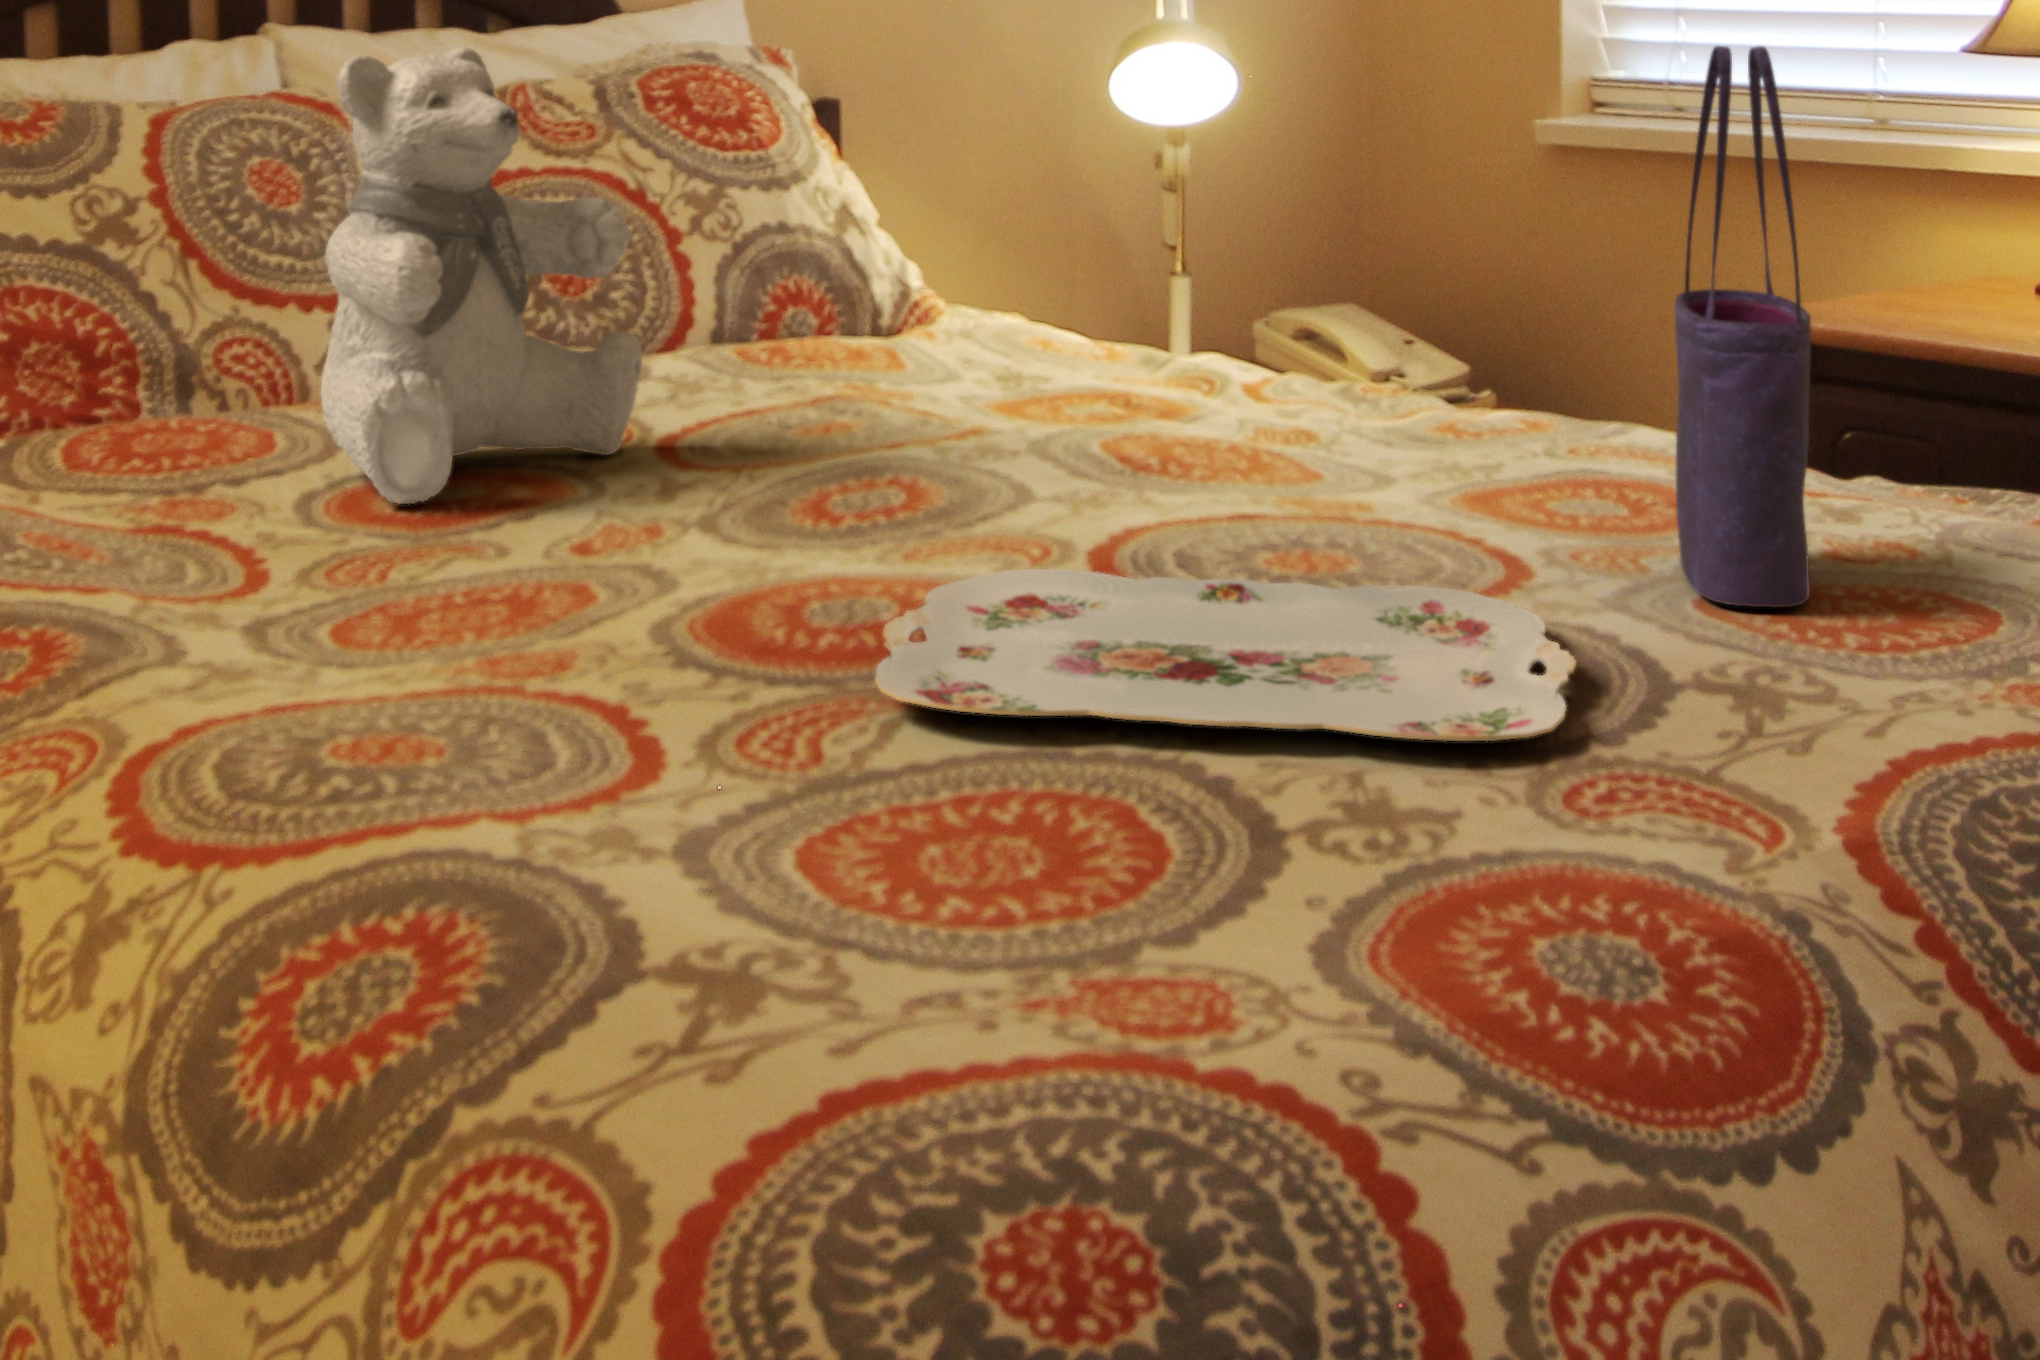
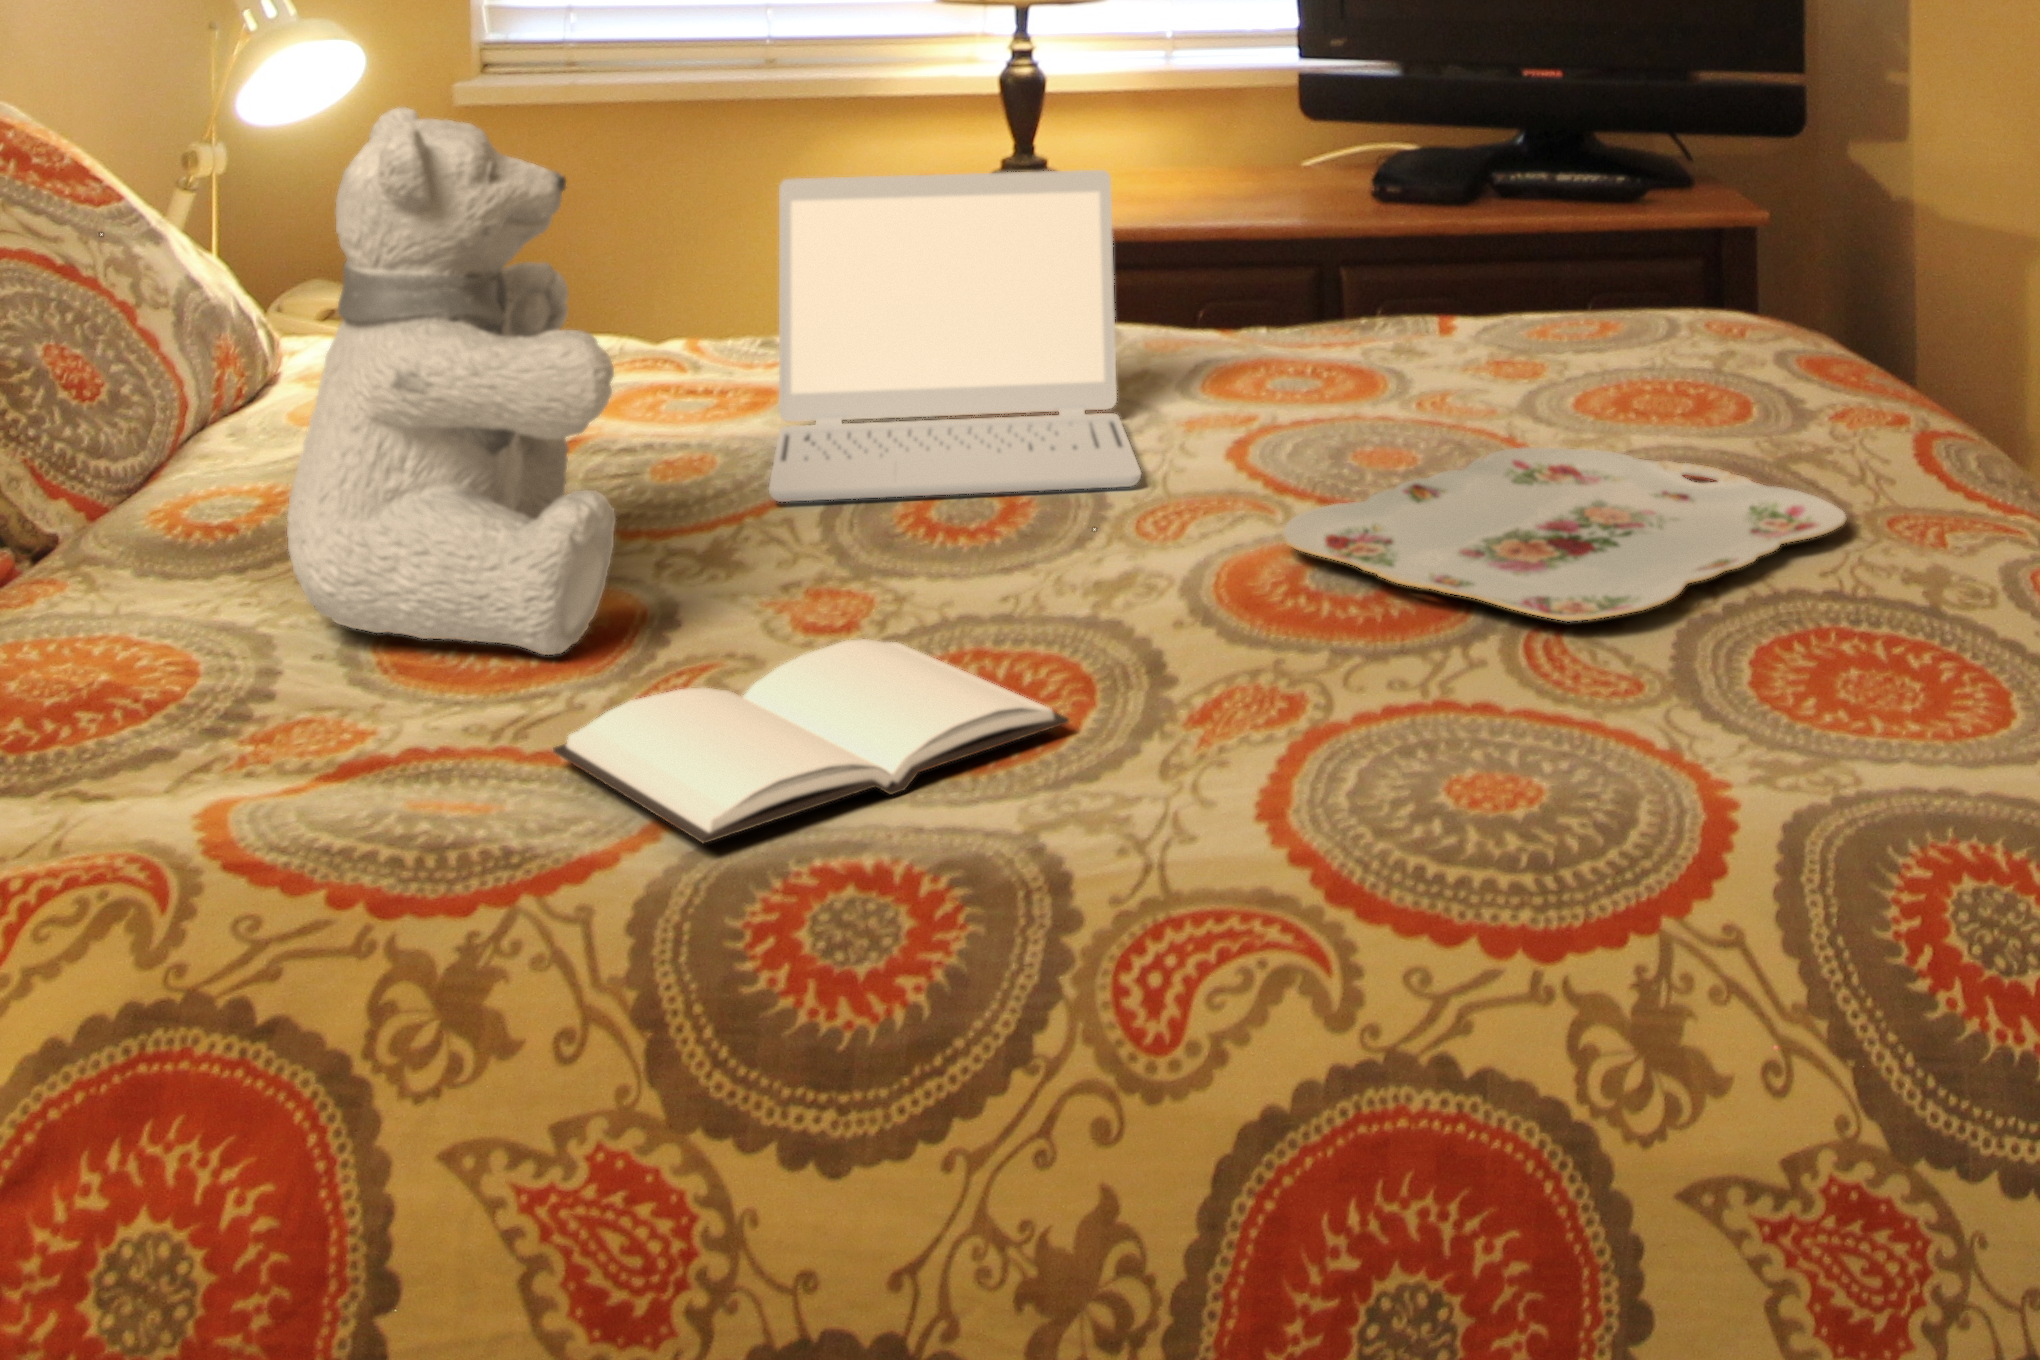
tote bag: present [1675,46,1811,607] -> none [1463,22,1625,418]
laptop: none [819,175,1304,527] -> present [768,170,1141,502]
book: none [62,518,513,623] -> present [553,639,1069,843]

